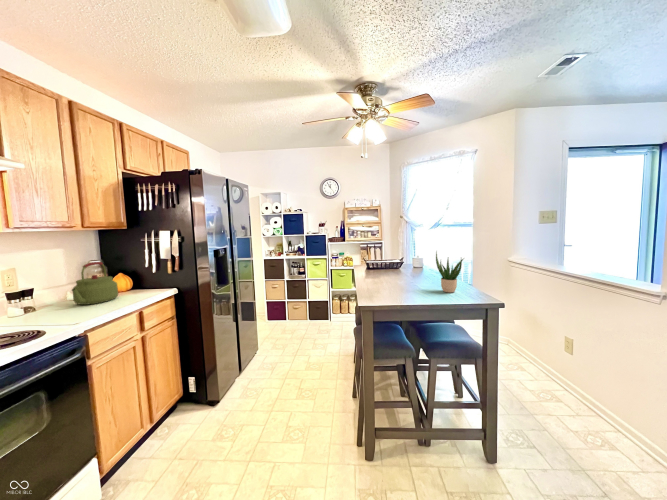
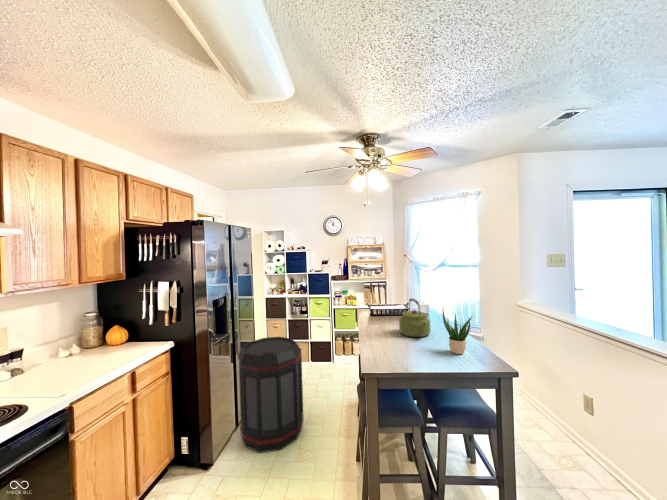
kettle: present [72,262,118,305] -> present [399,298,431,337]
trash can: none [240,290,303,391] -> present [238,337,304,453]

